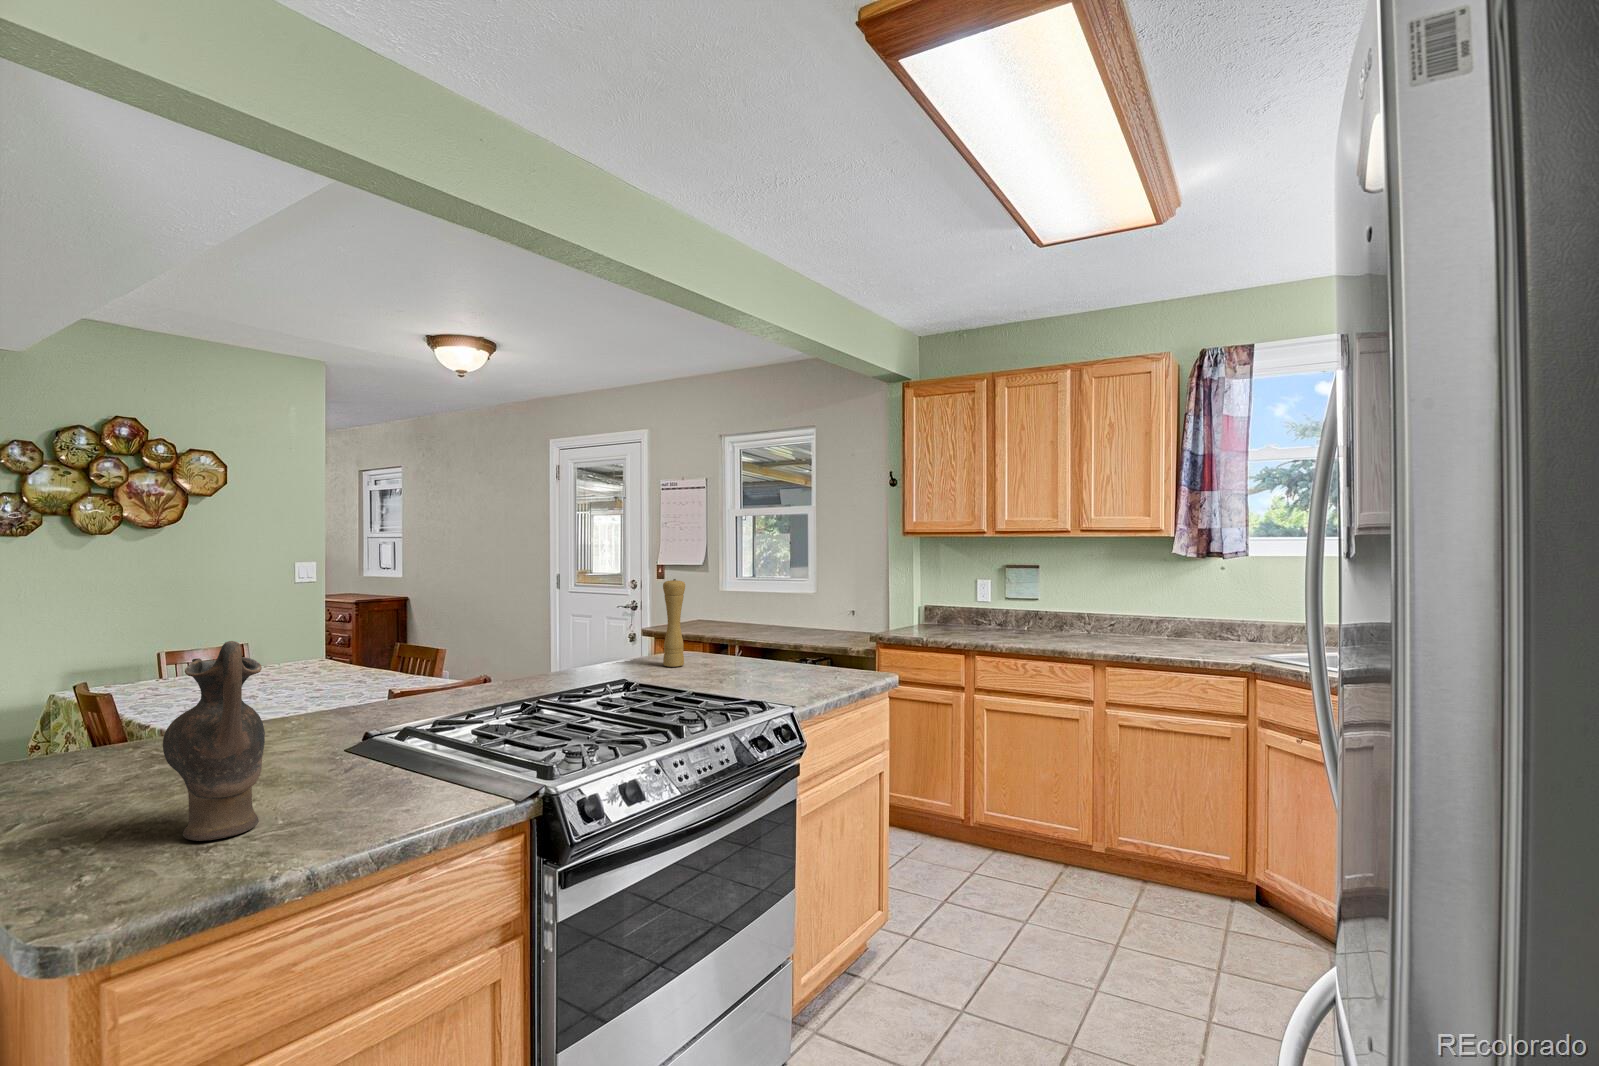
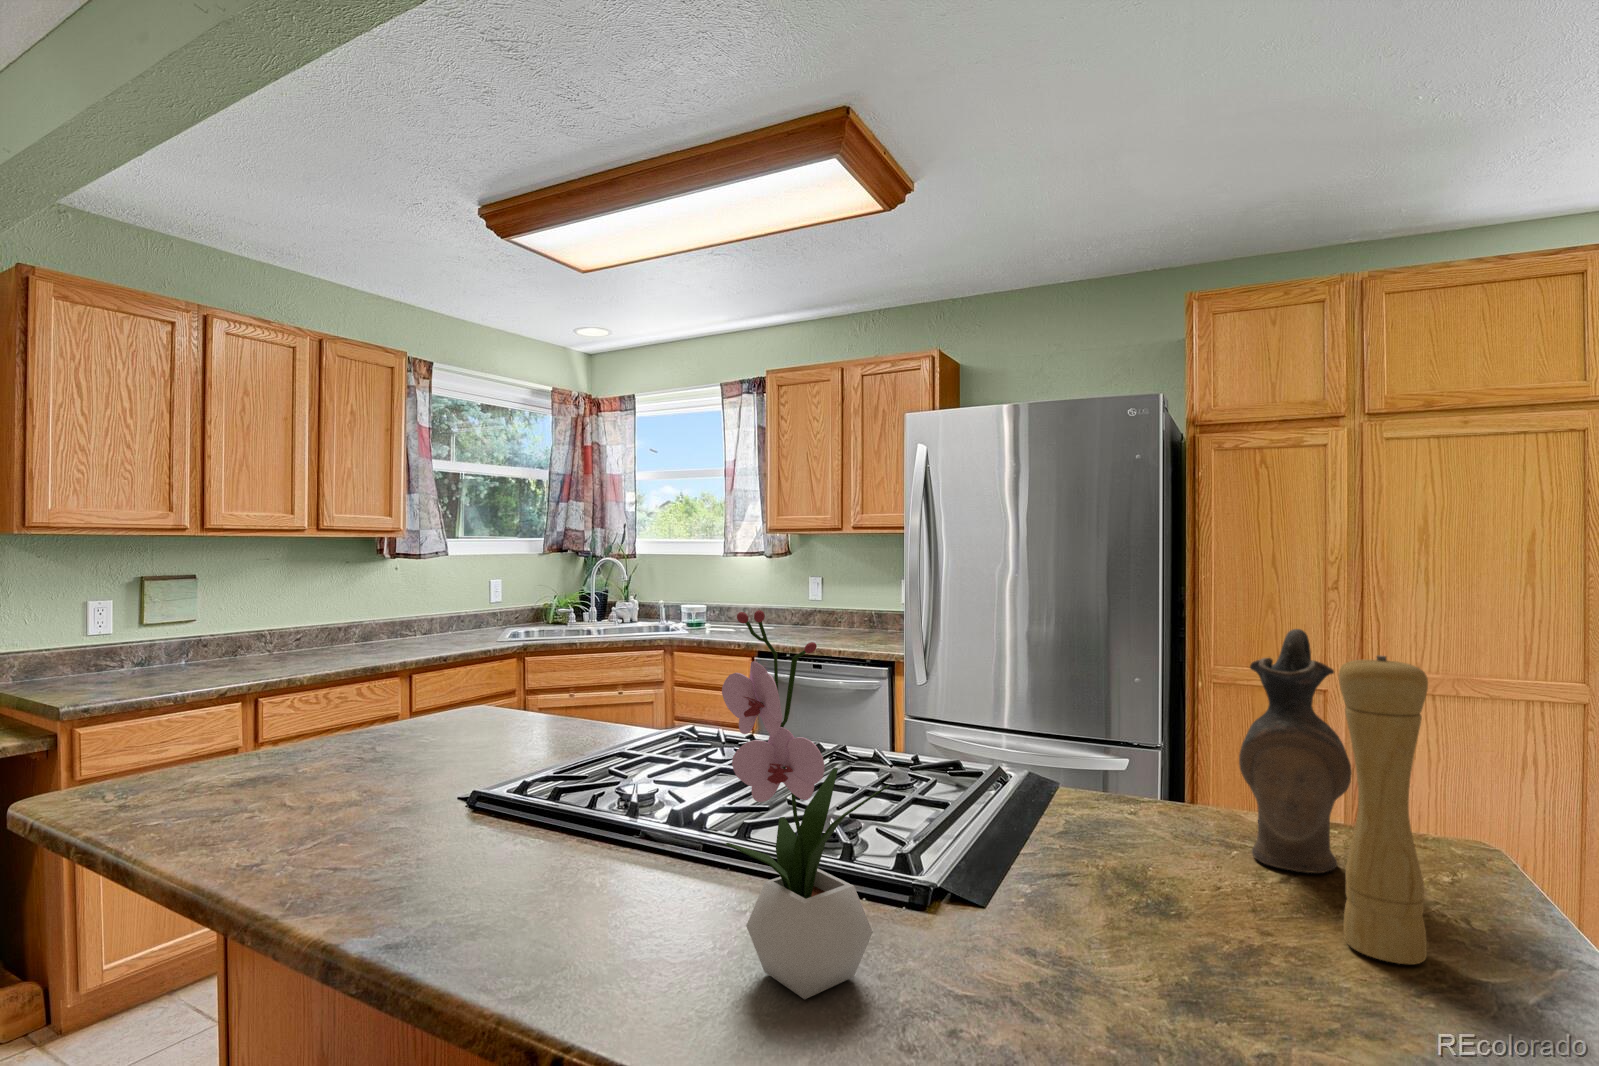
flower arrangement: none [300,577,360,726] -> present [722,610,889,999]
pepper mill: present [663,579,685,667] -> present [1338,656,1428,964]

